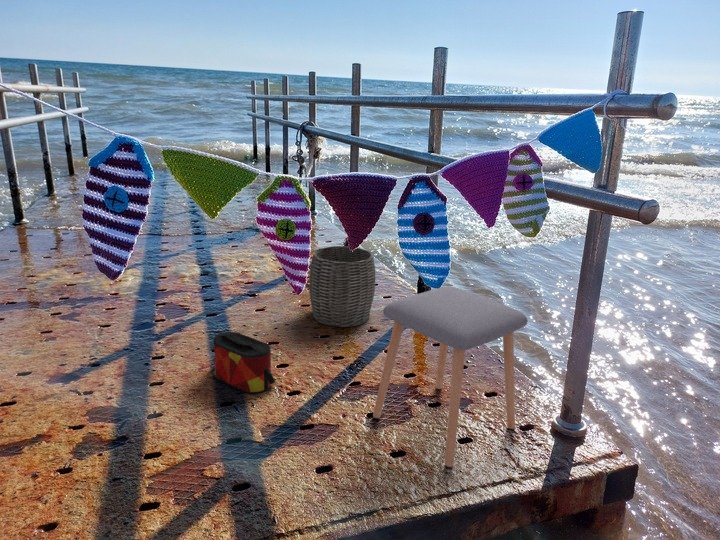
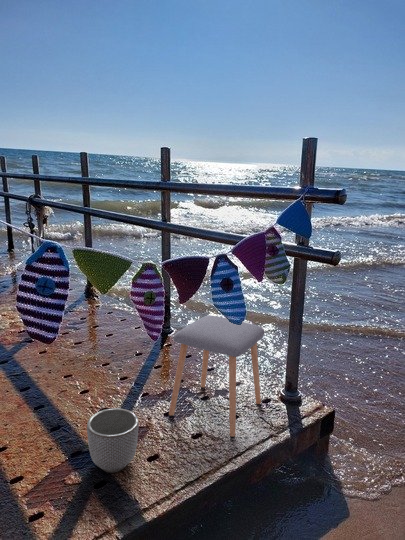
woven basket: present [309,246,375,327] -> none [83,294,134,356]
bag: present [213,332,276,394] -> none [30,372,87,418]
planter: none [235,391,305,475] -> present [87,408,139,473]

